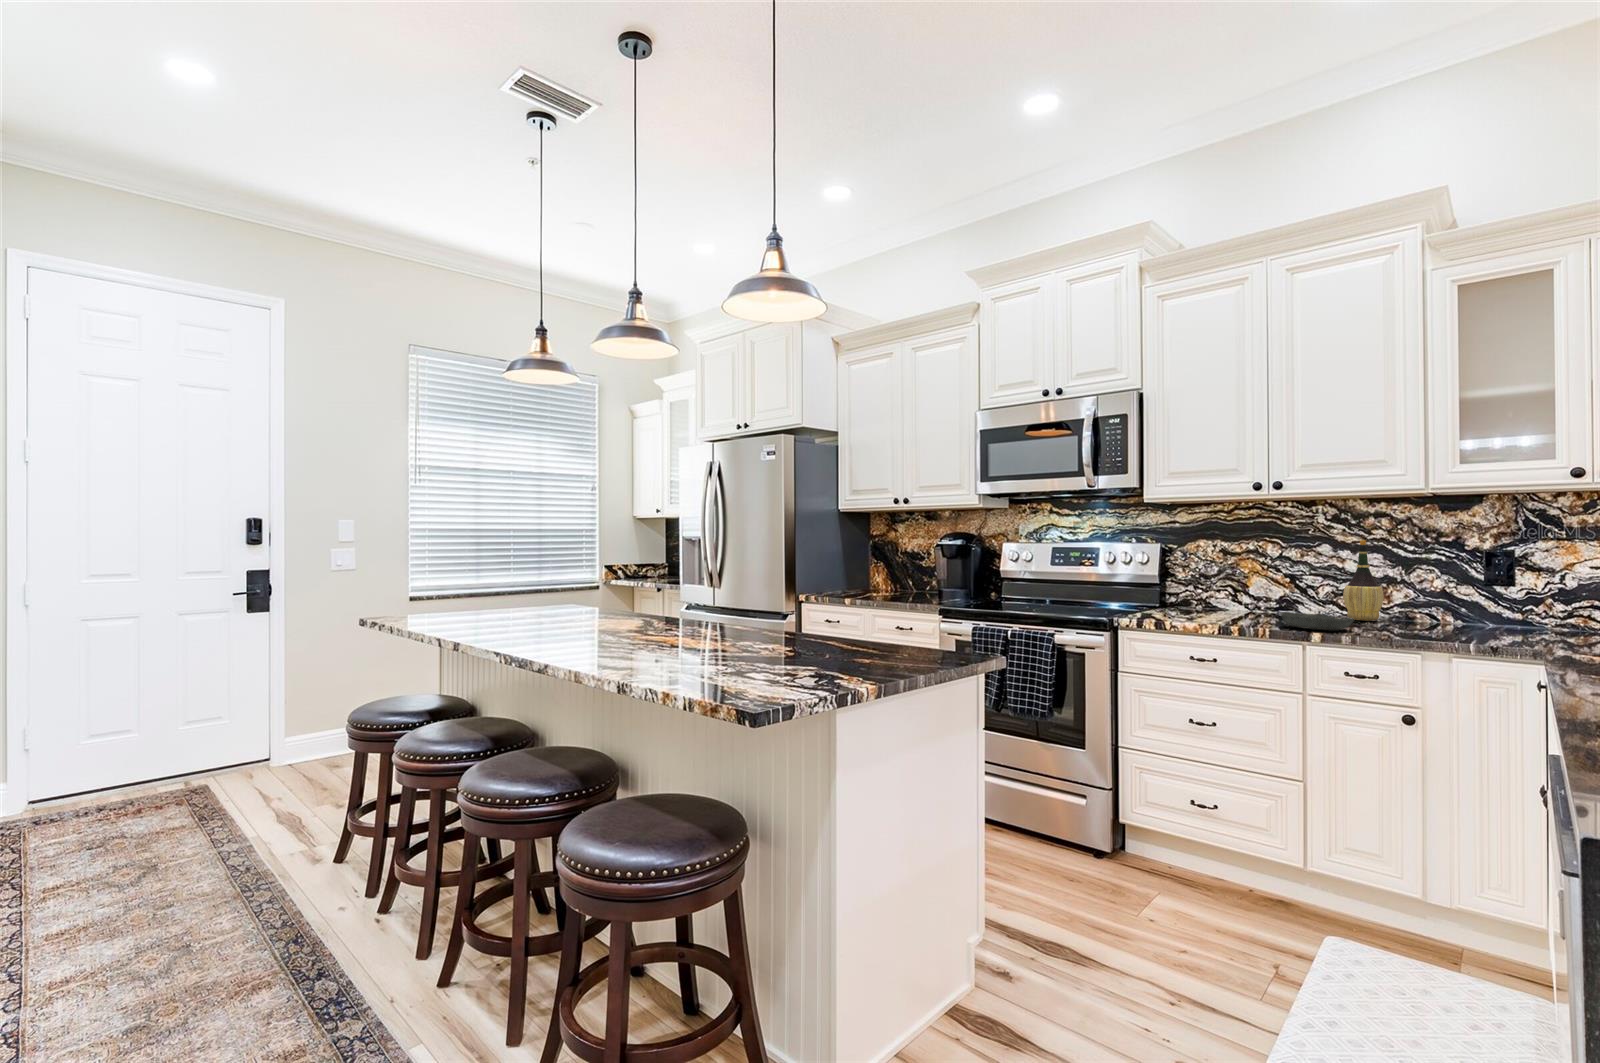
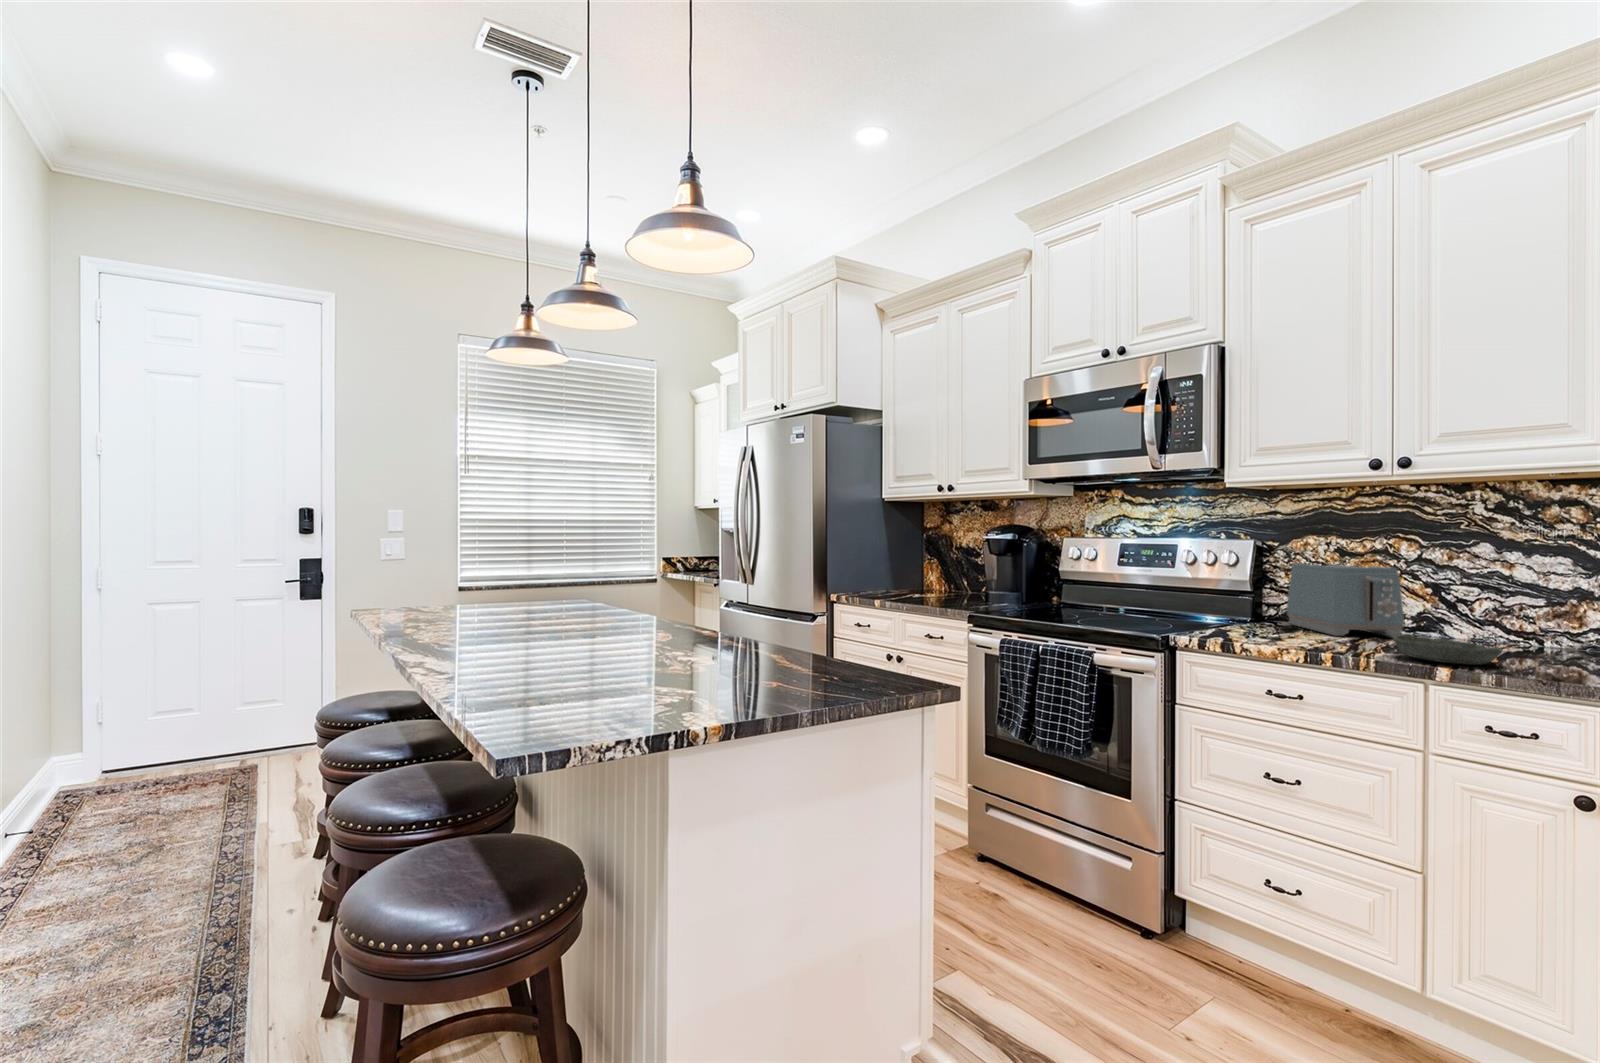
wine bottle: present [1343,540,1384,621] -> none [1508,537,1571,651]
toaster: none [1183,561,1273,615] -> present [1287,563,1404,637]

